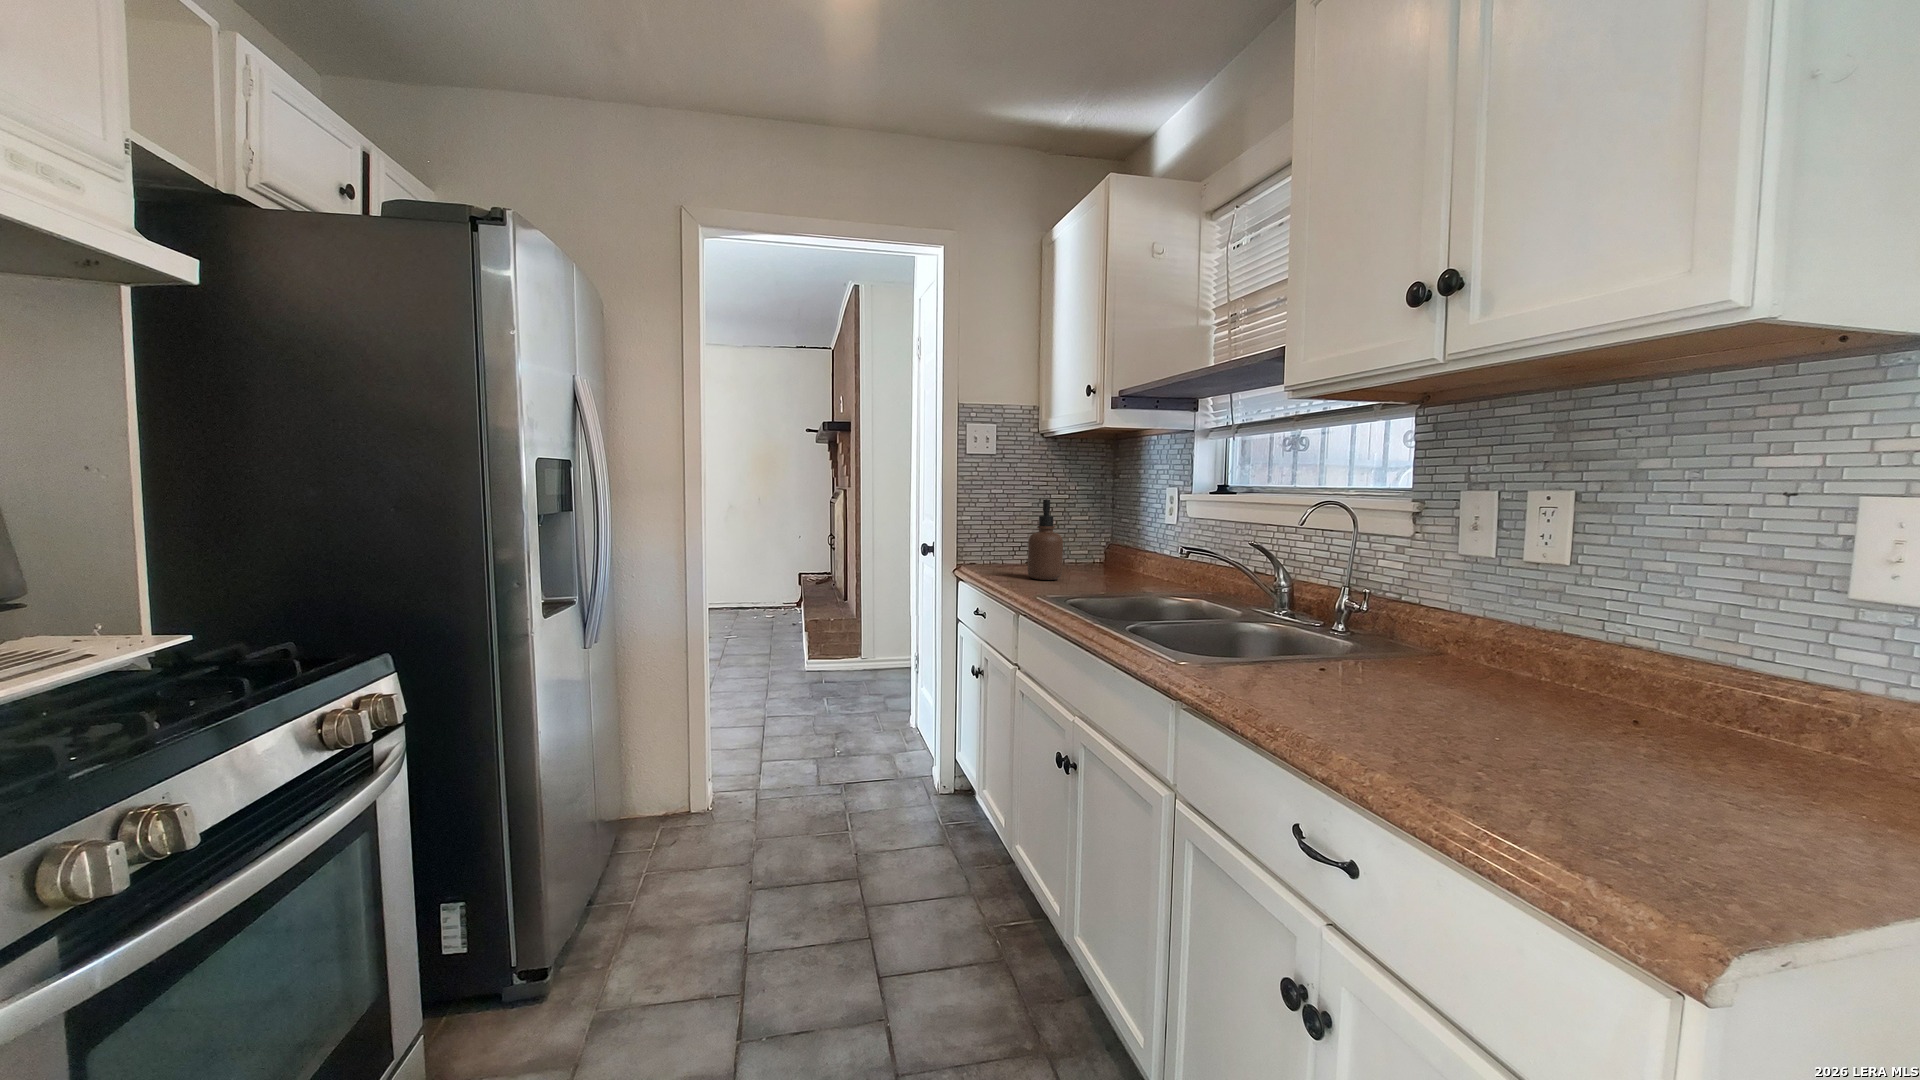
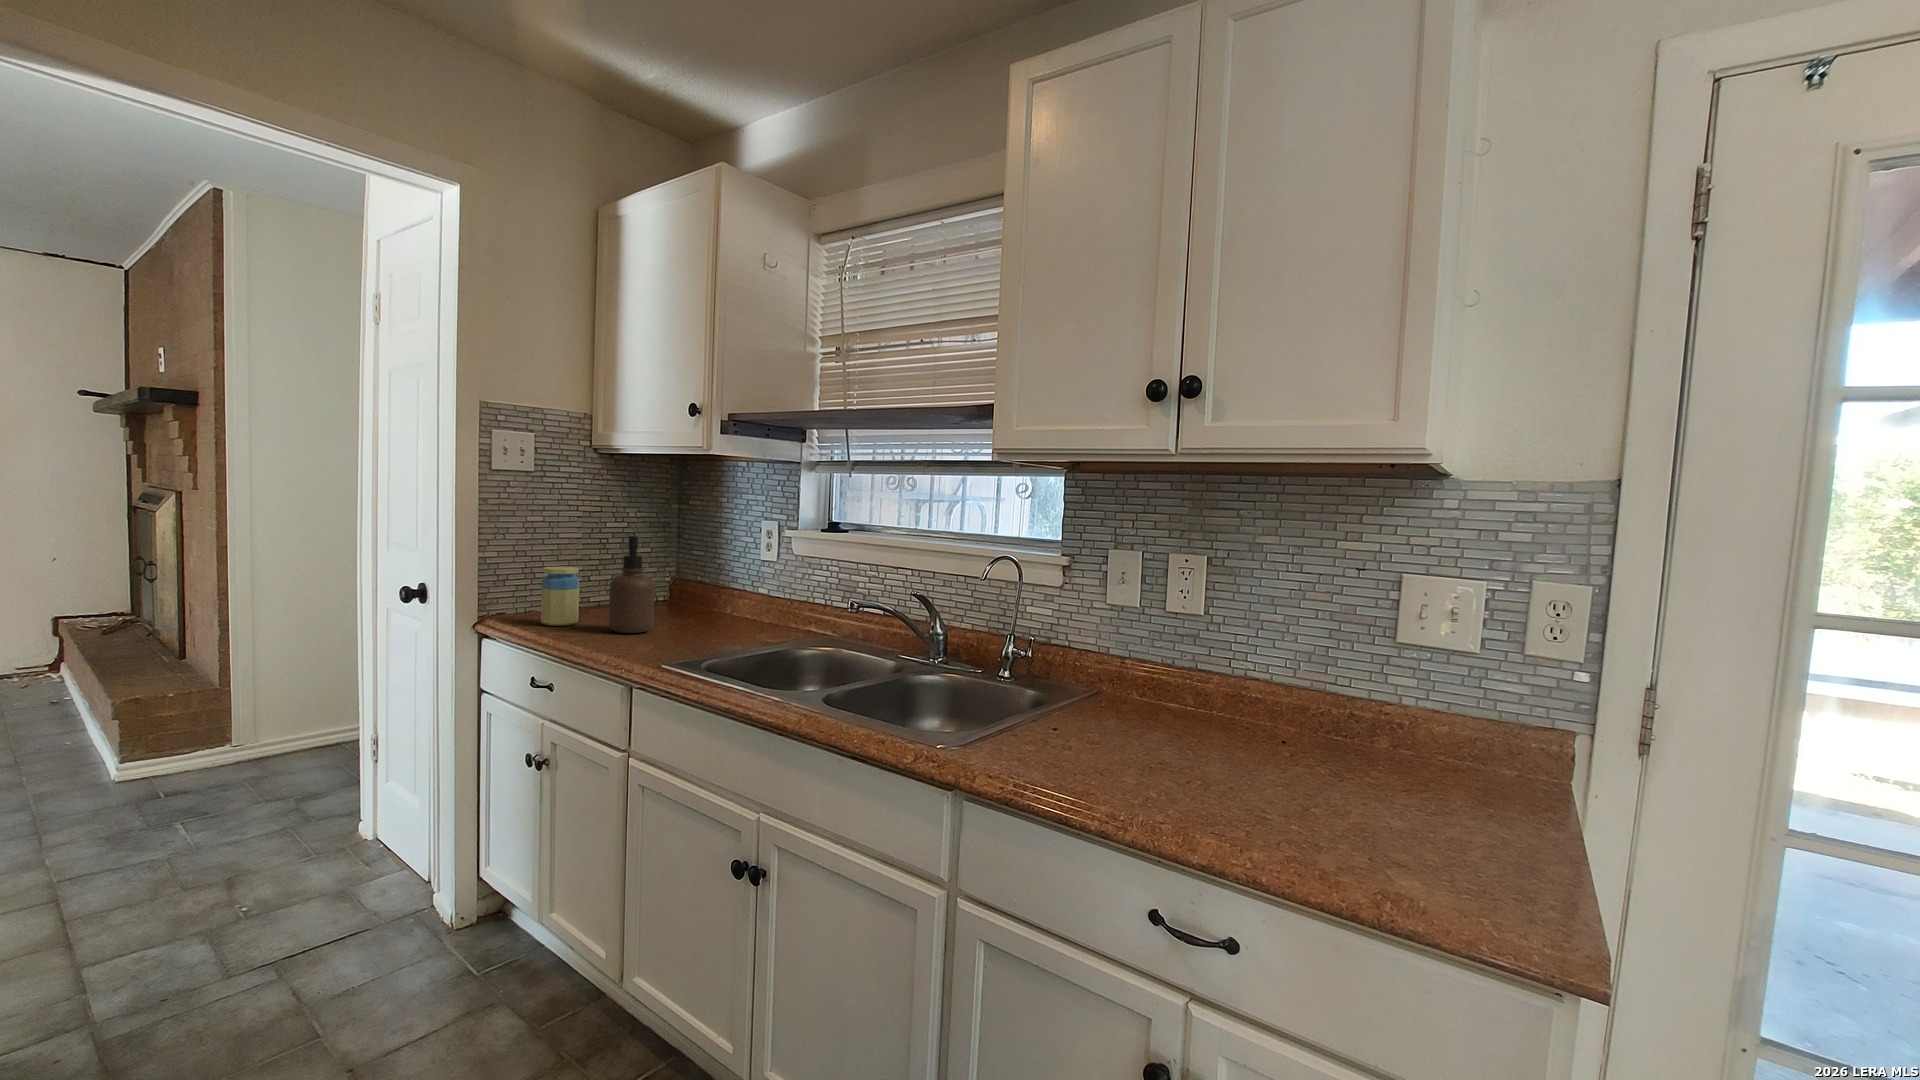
jar: none [987,526,1015,573] -> present [541,567,579,626]

